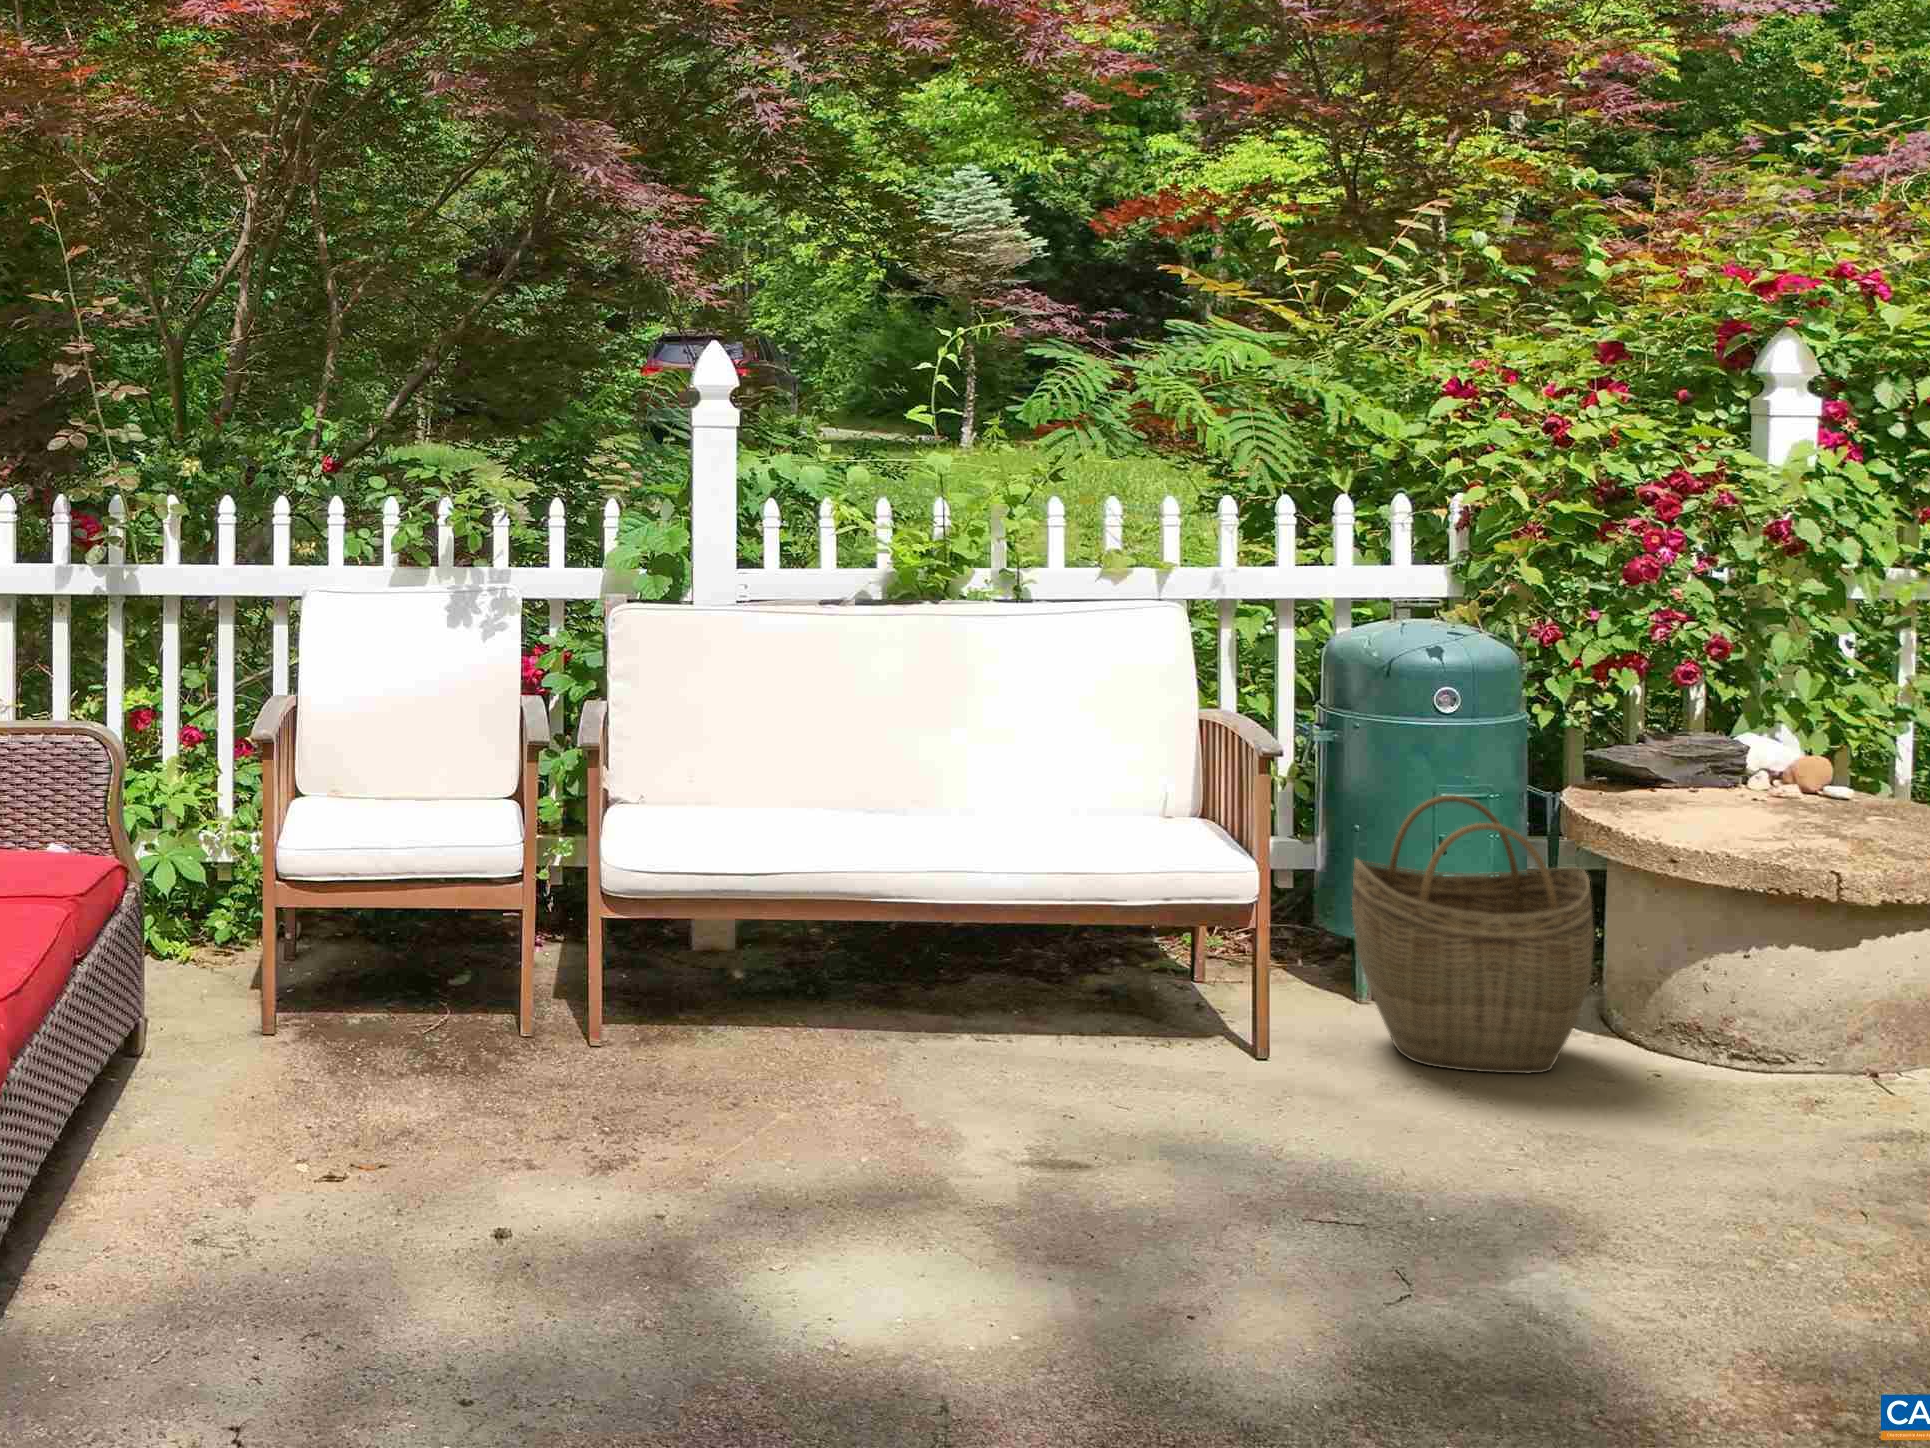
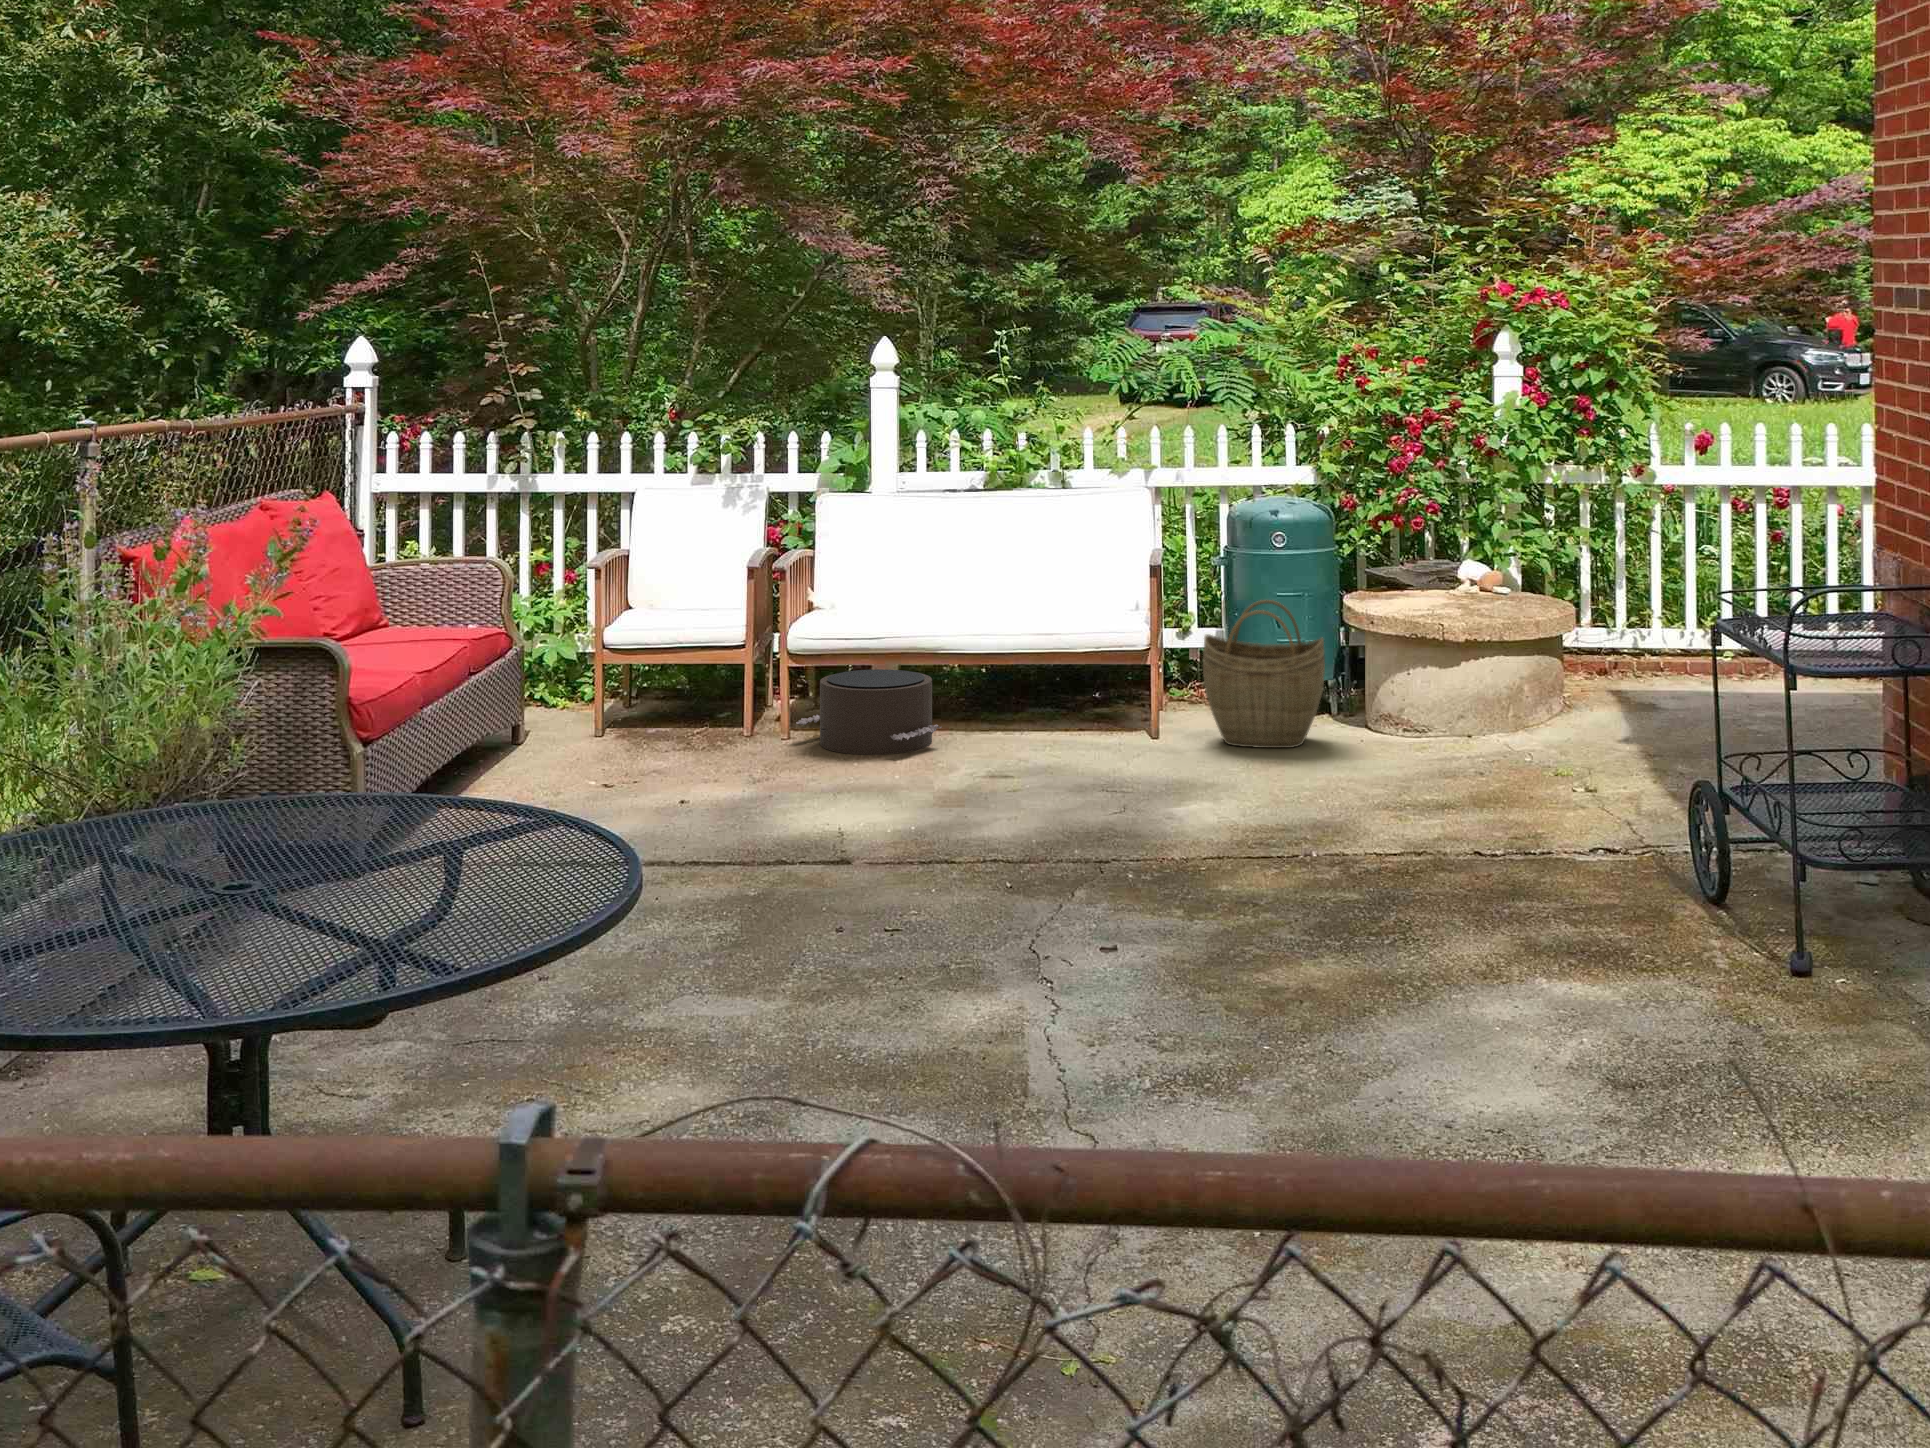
pouf: none [631,915,902,1088] -> present [796,669,941,755]

